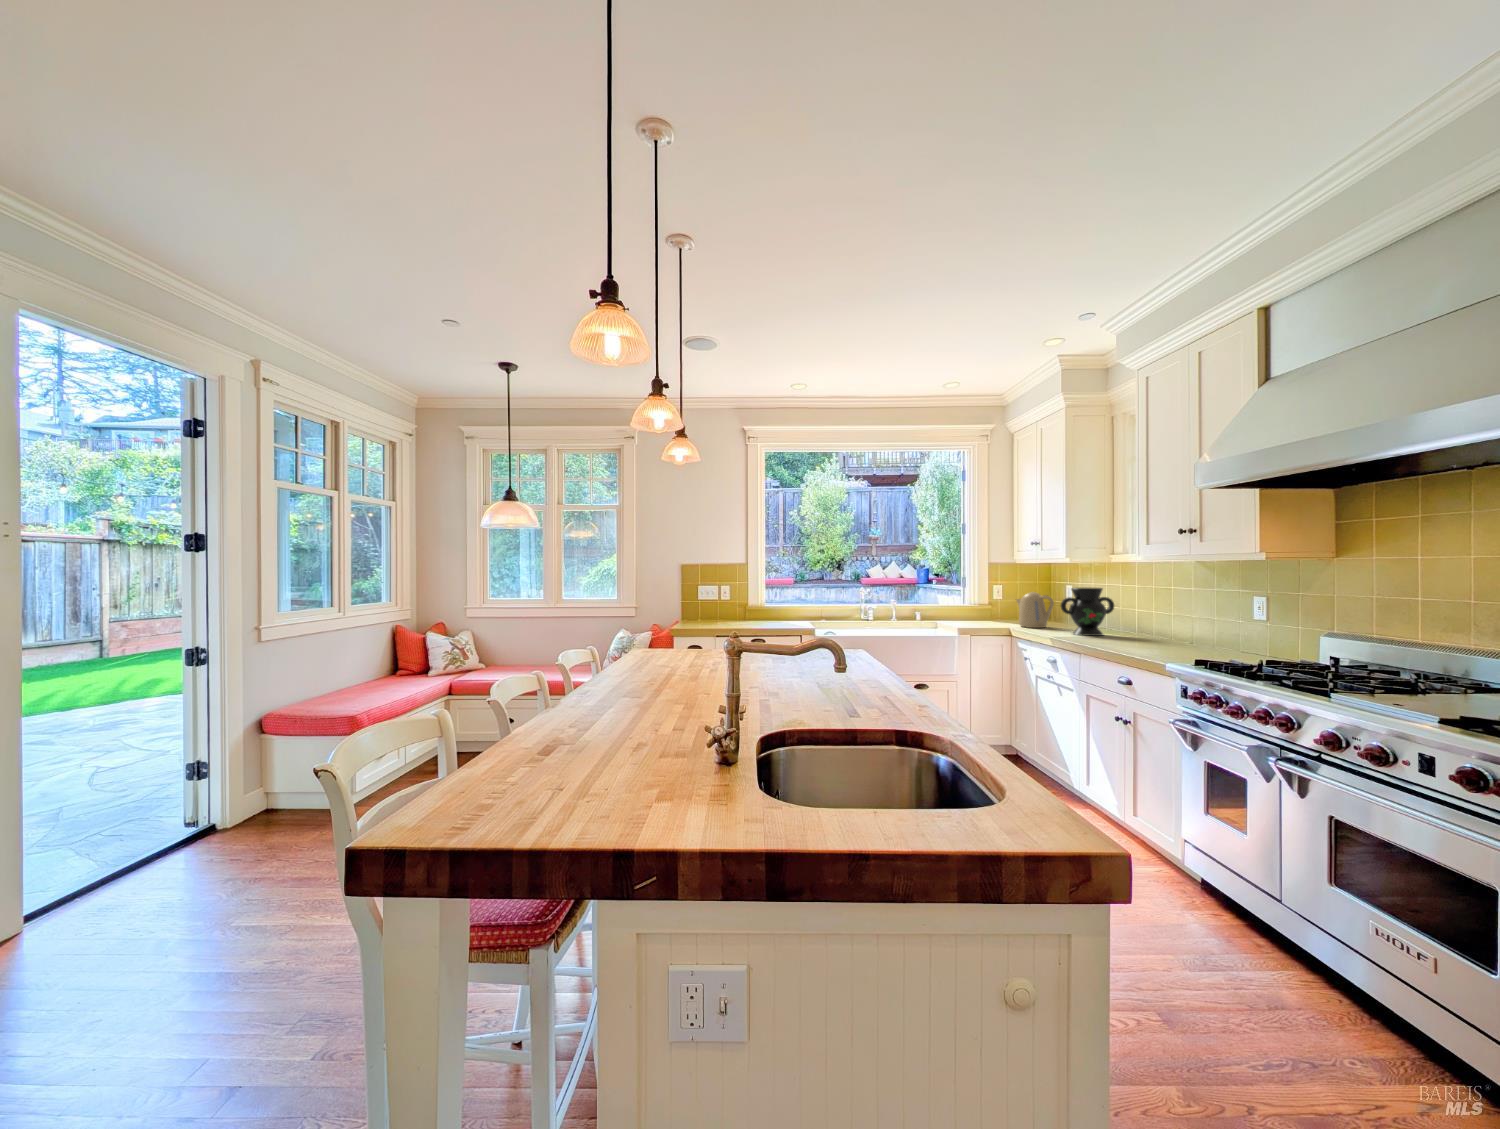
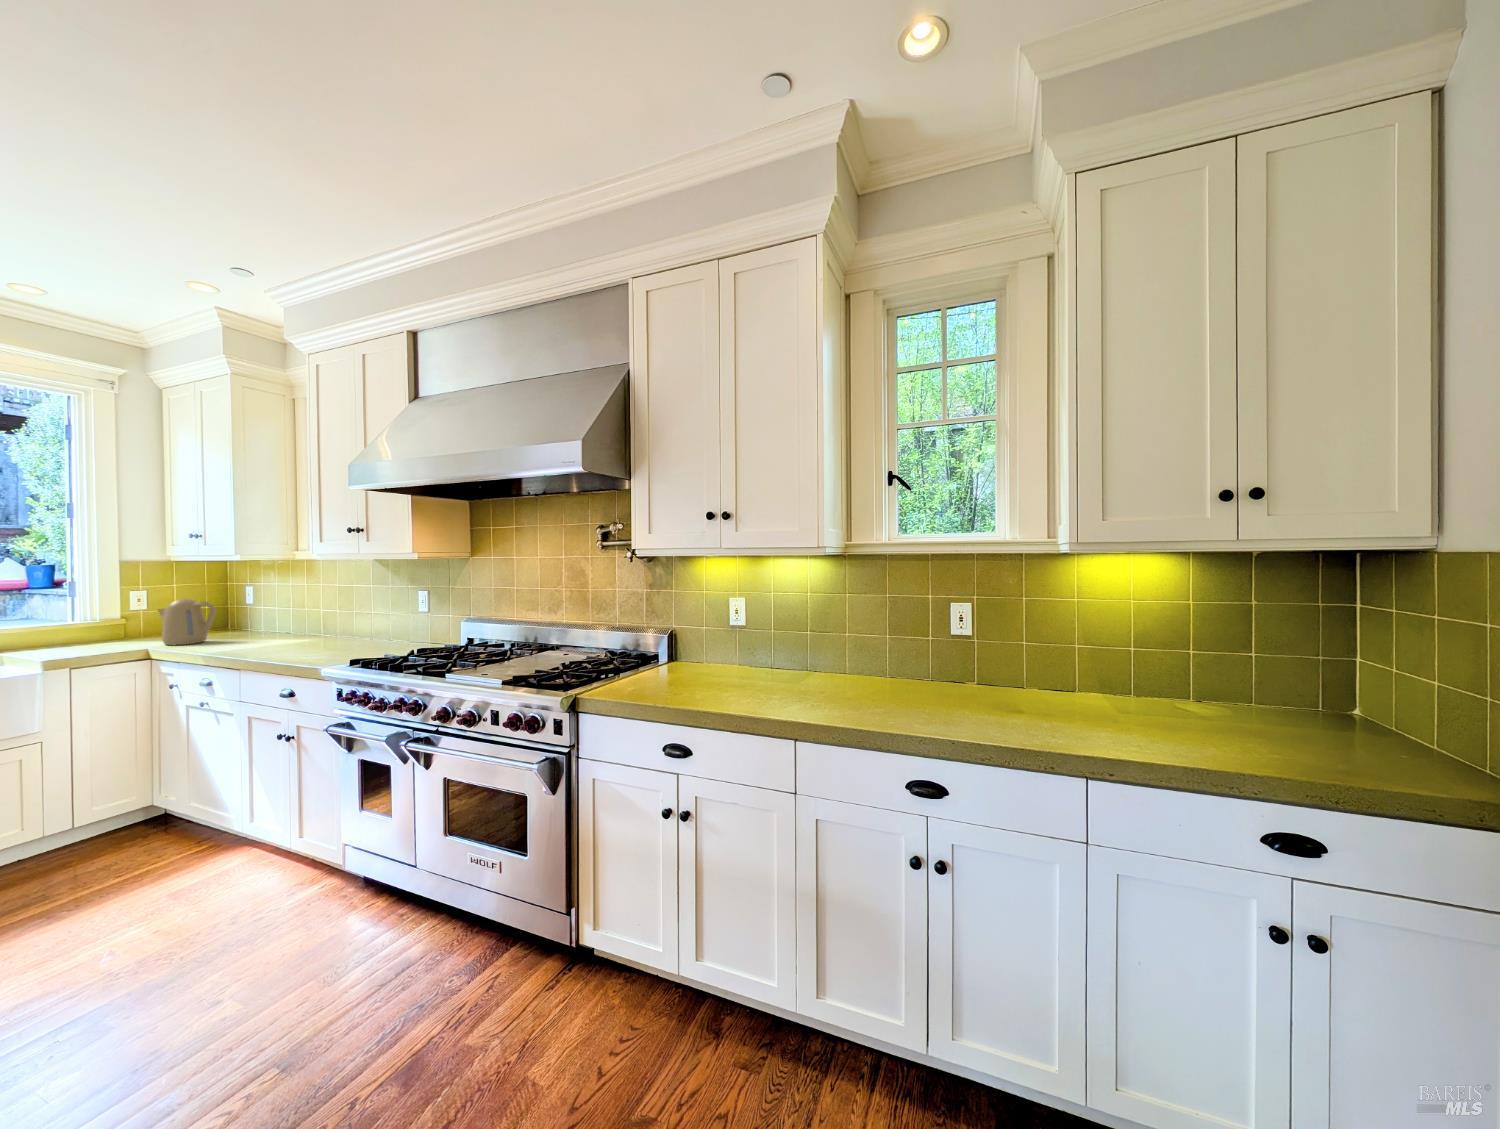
decorative vase: present [1061,588,1114,636] -> none [219,589,292,647]

